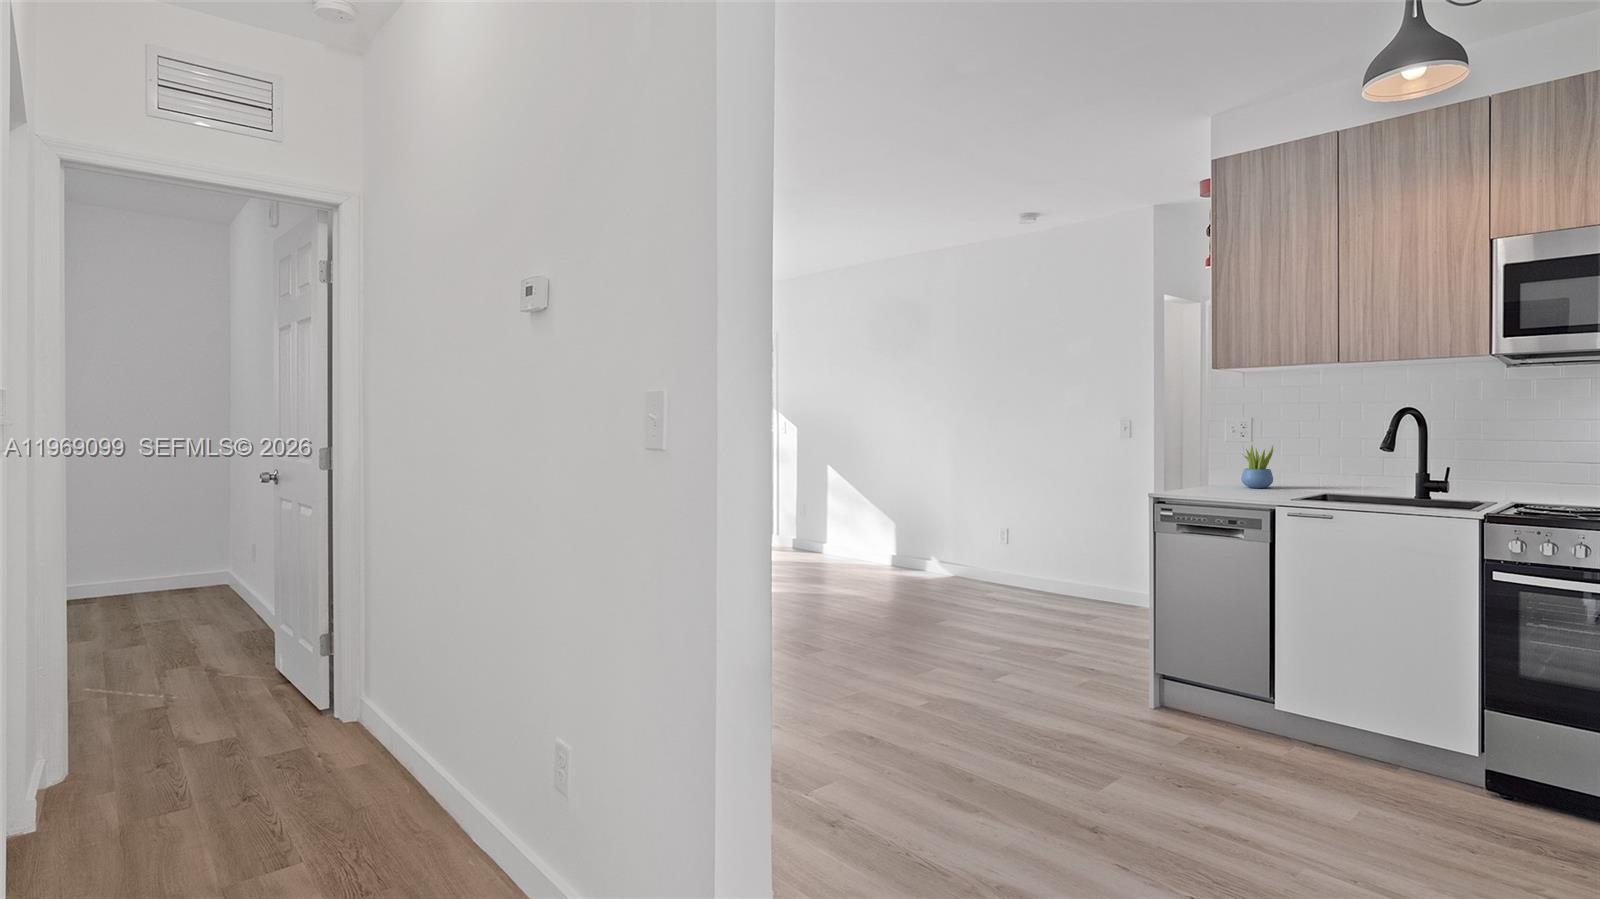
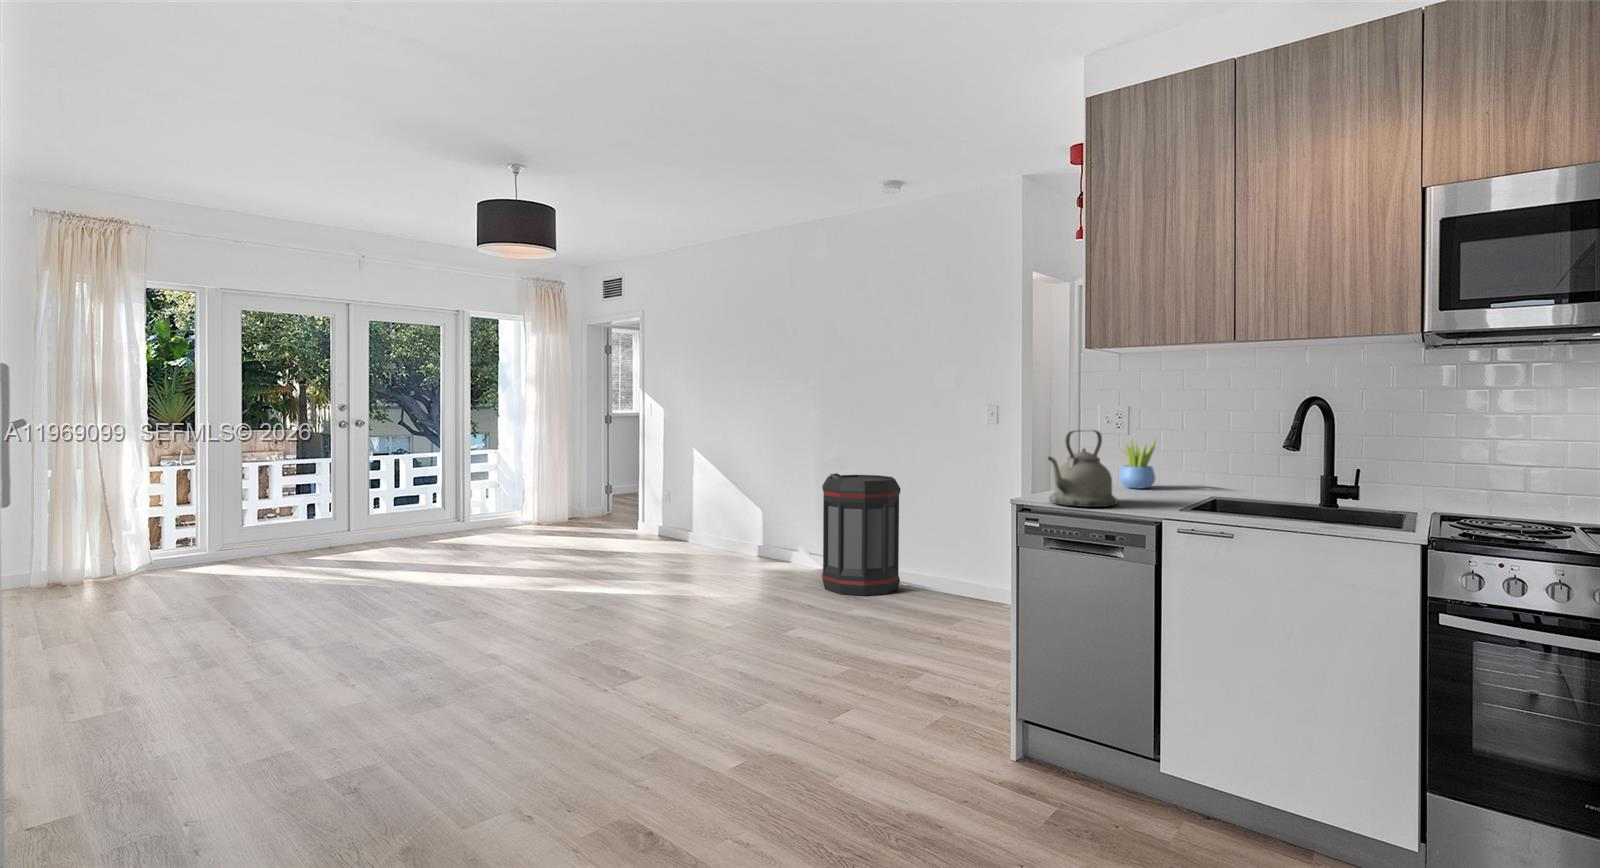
kettle: none [1180,437,1239,499] -> present [1048,430,1118,507]
trash can: none [956,485,1031,597] -> present [822,473,901,596]

